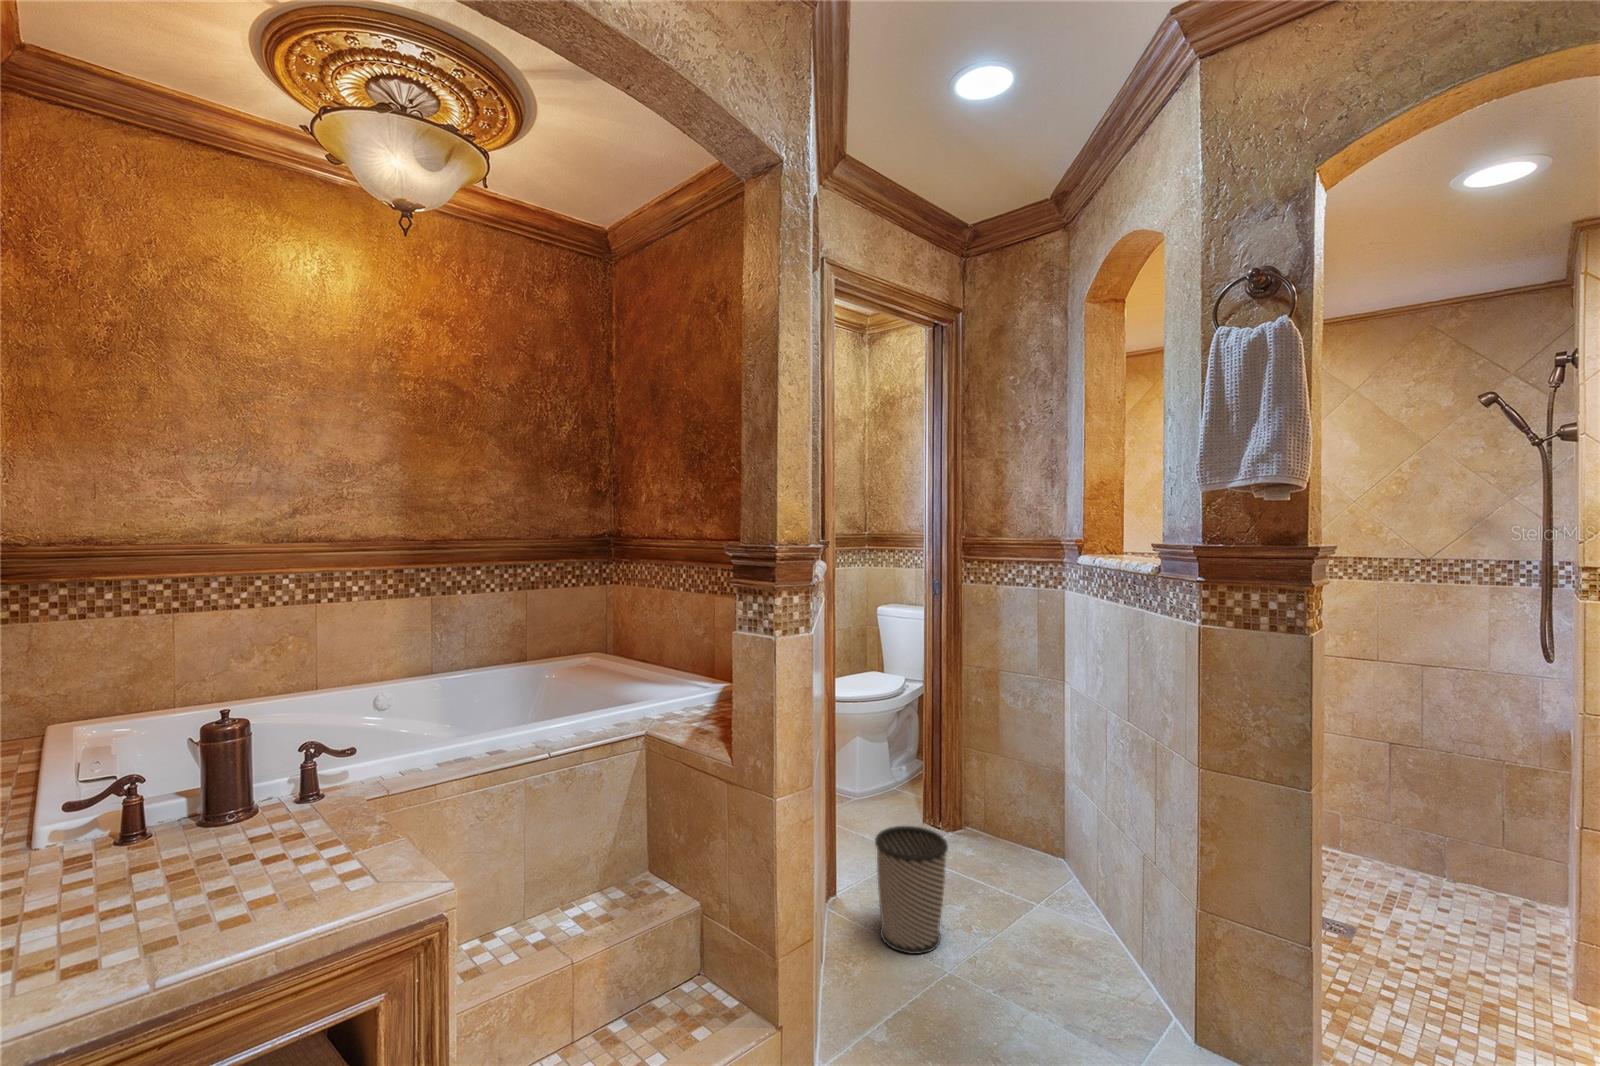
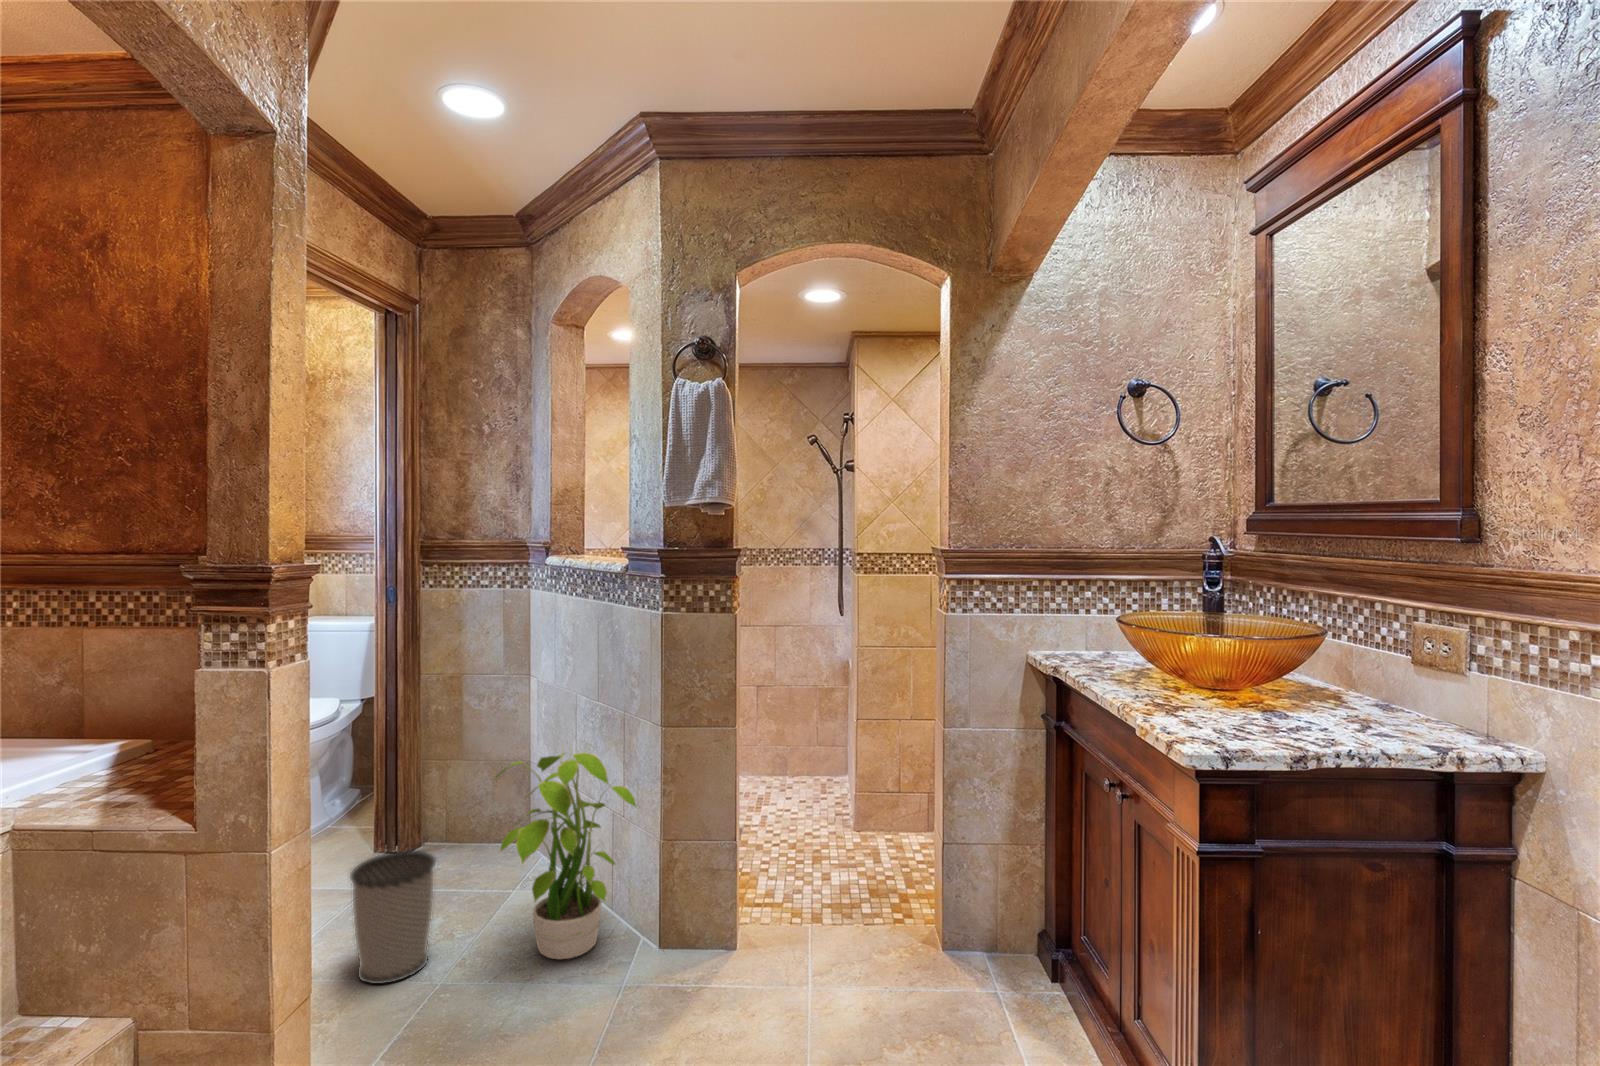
potted plant: none [999,759,1163,1013] -> present [495,748,636,959]

